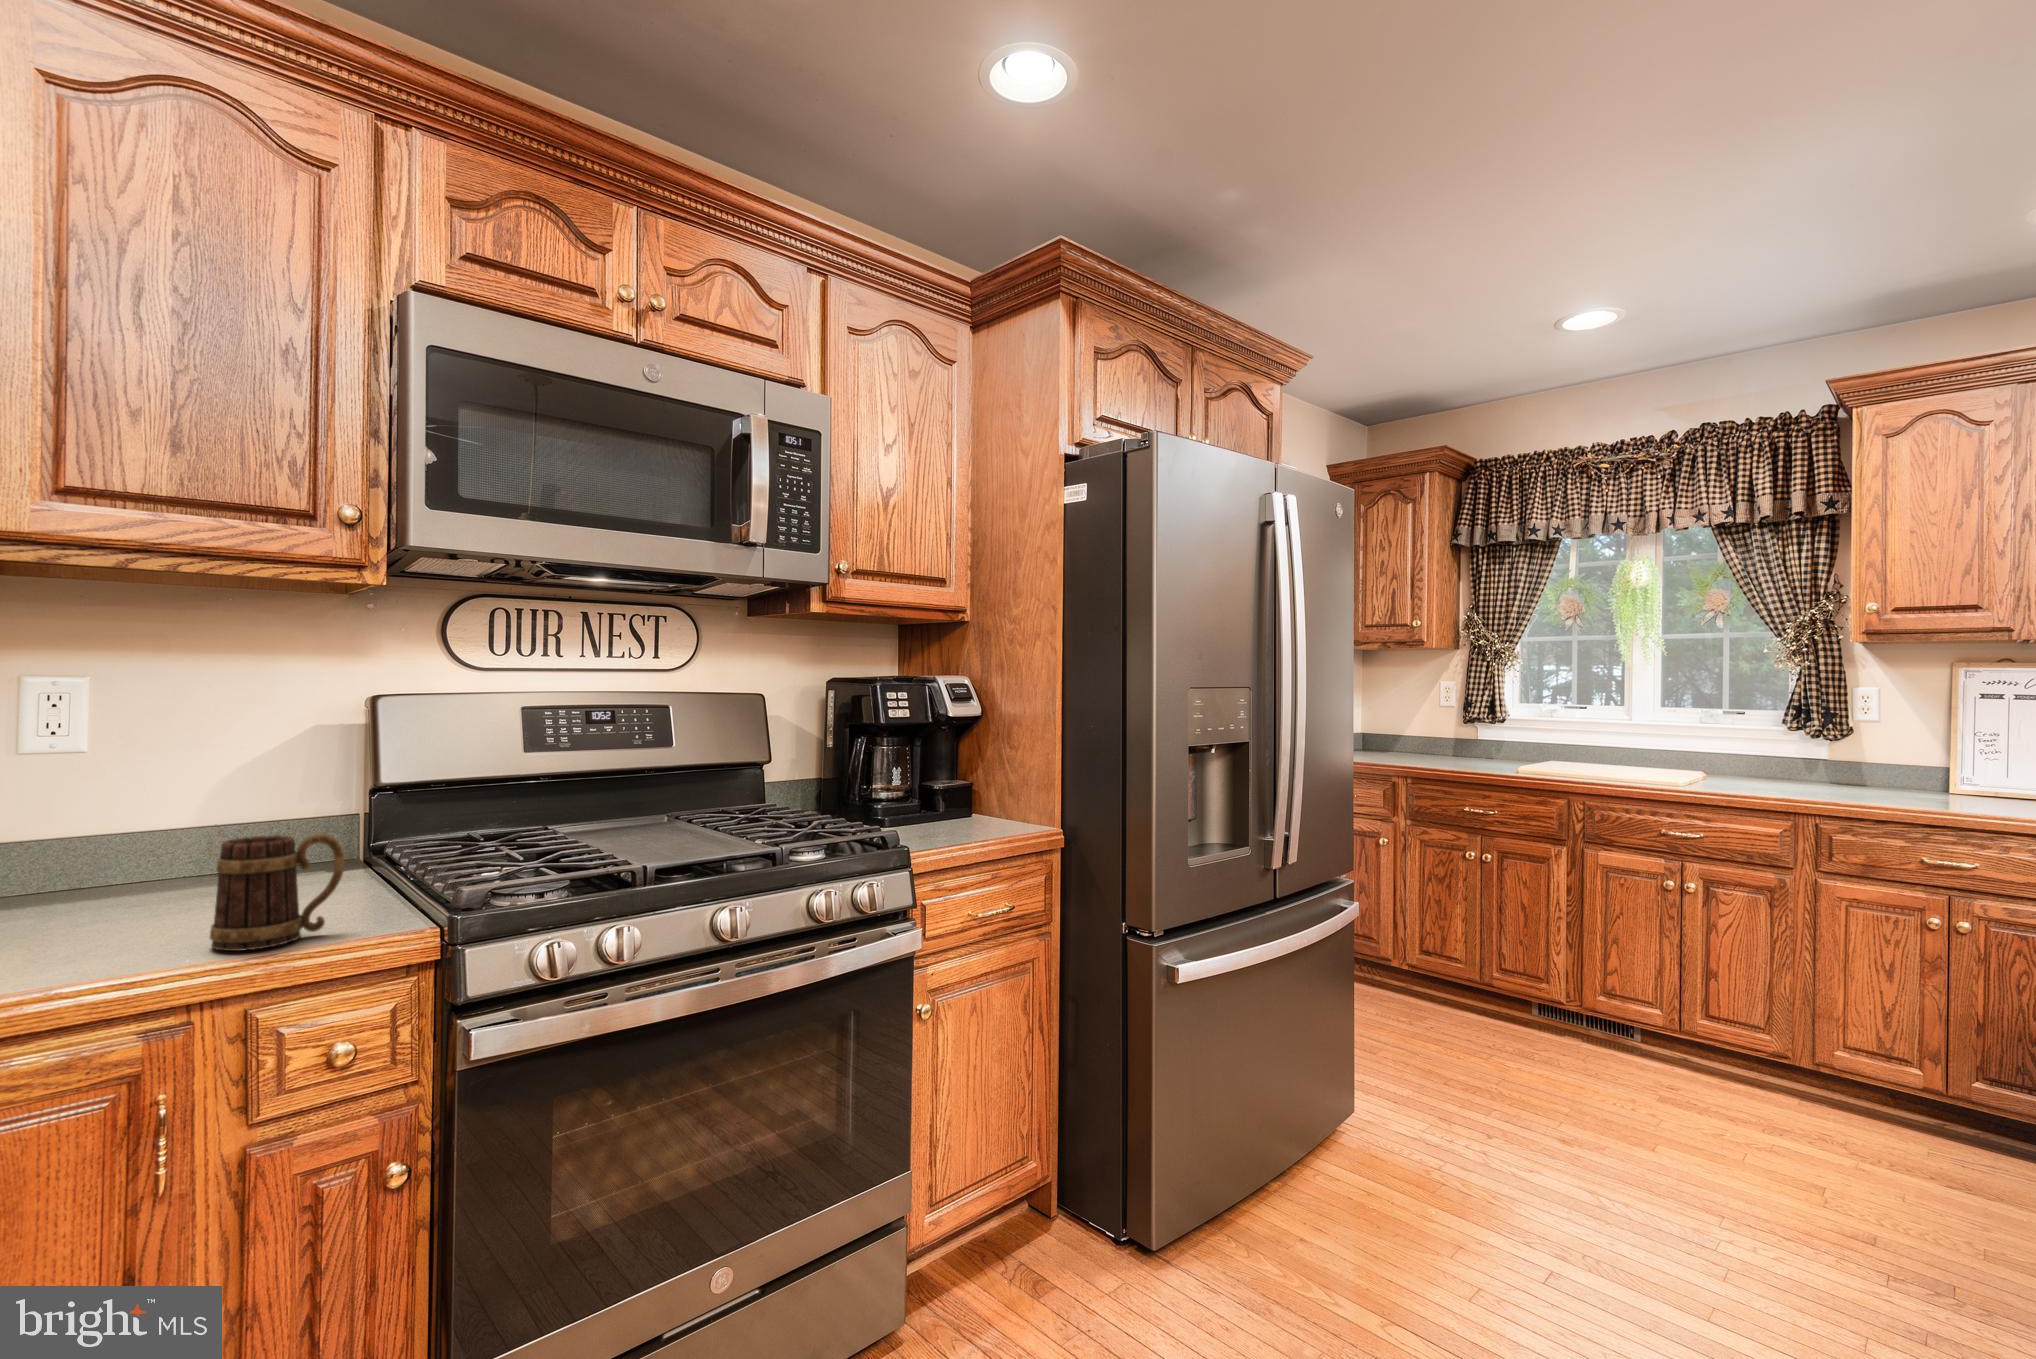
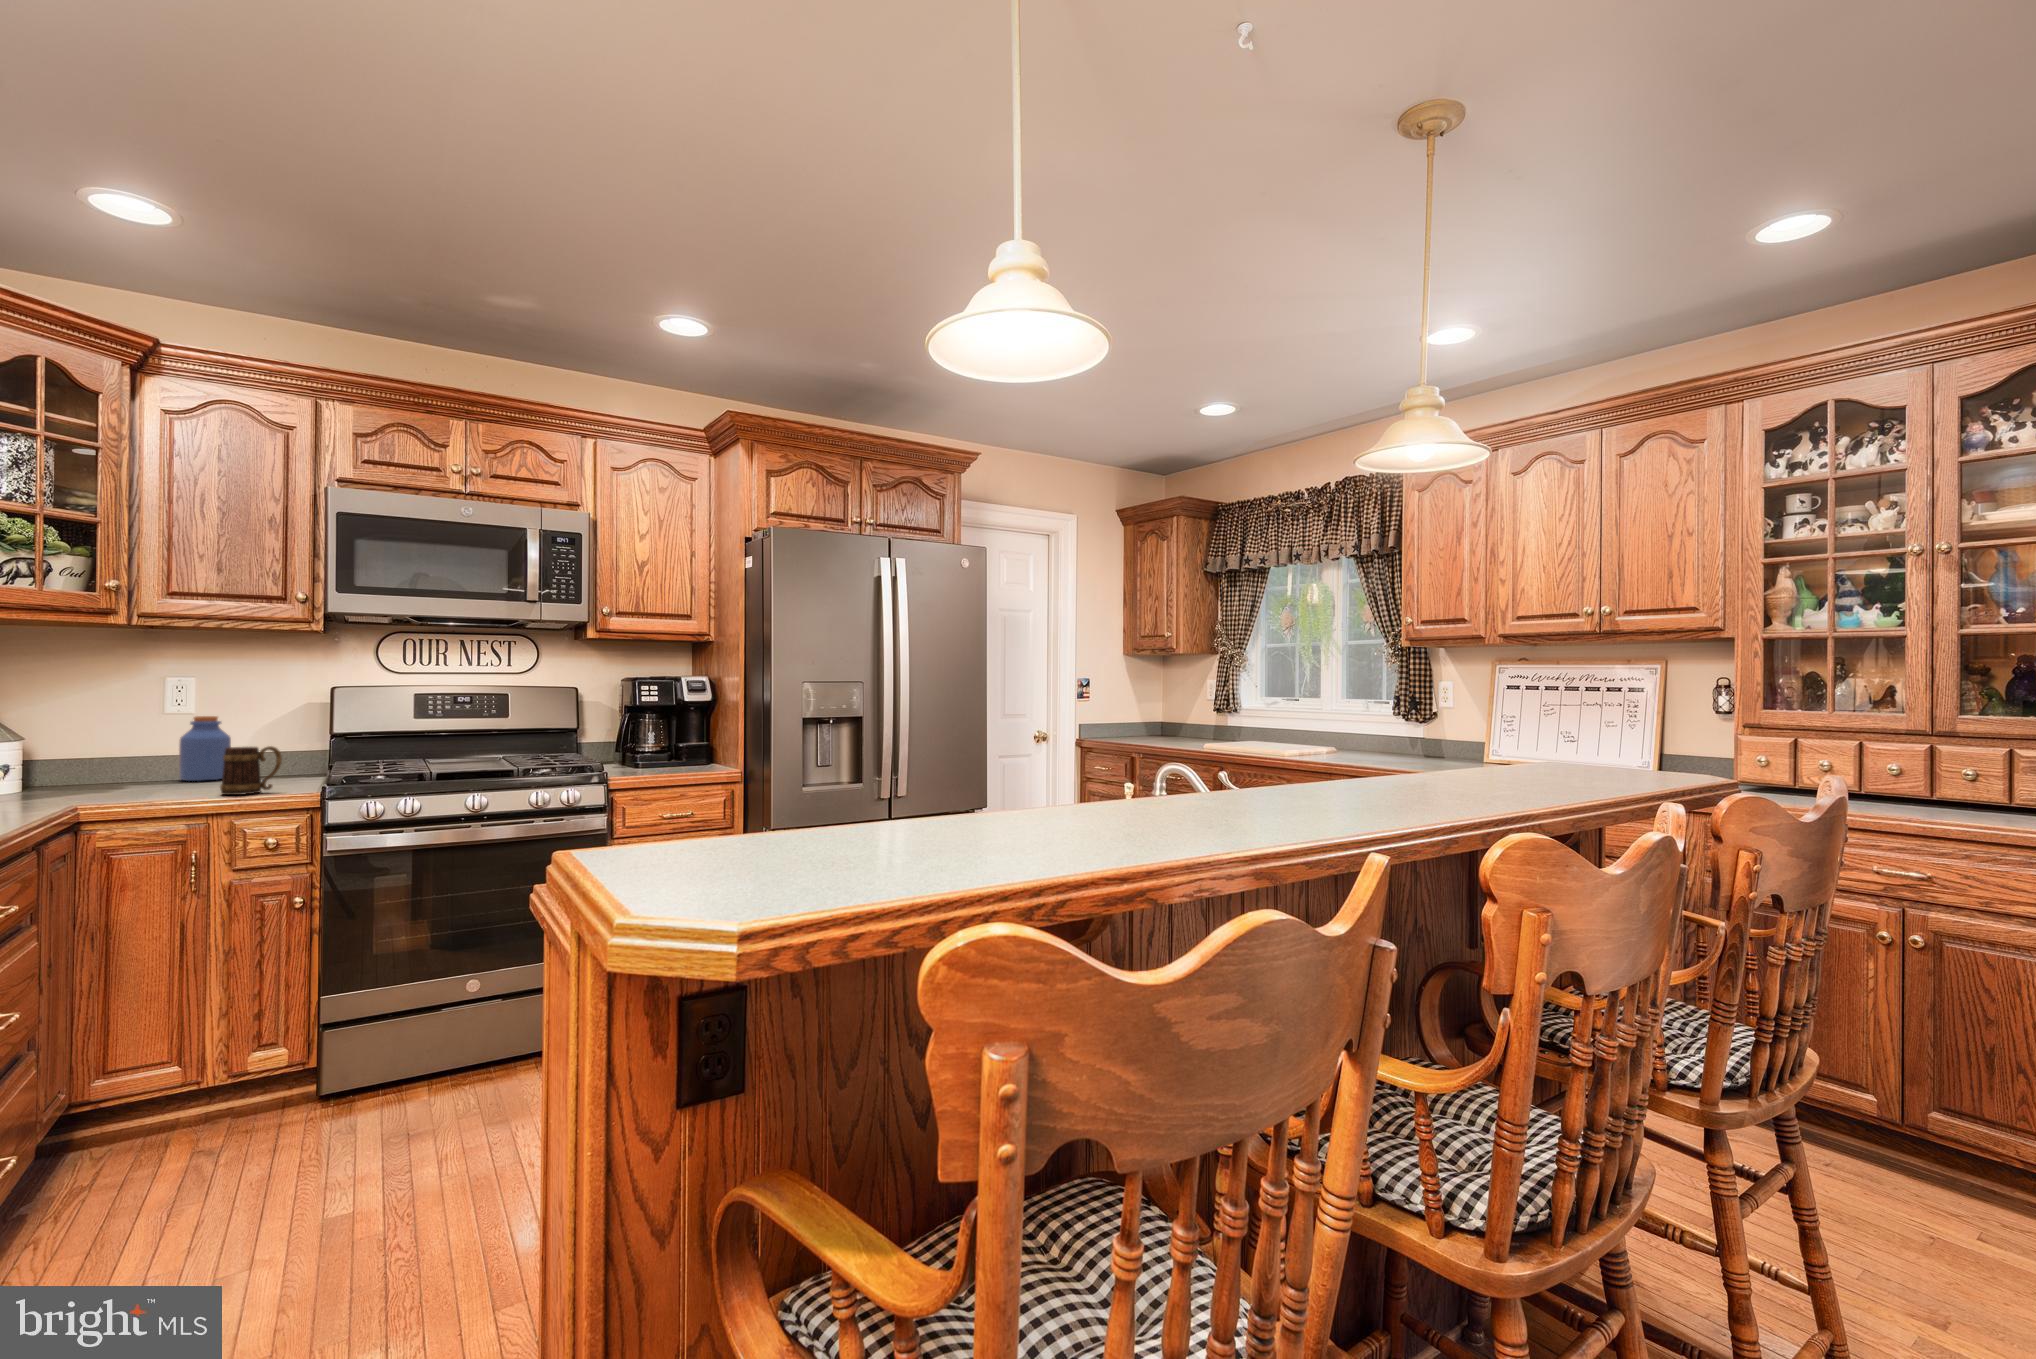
jar: none [56,762,170,904] -> present [179,716,231,781]

